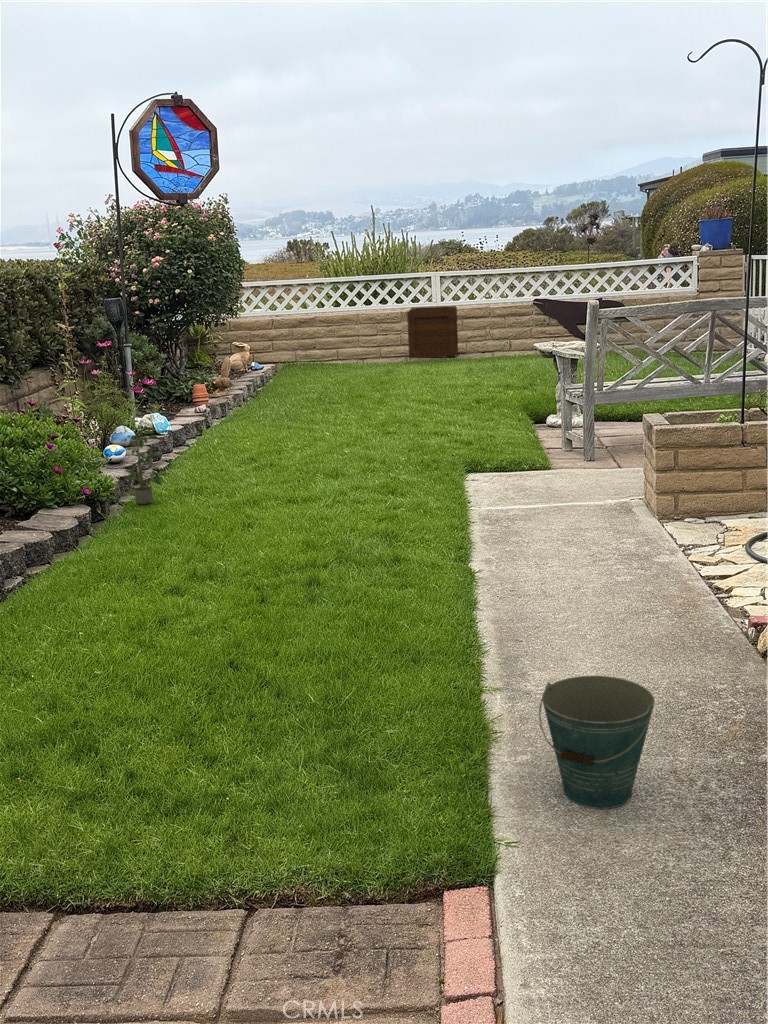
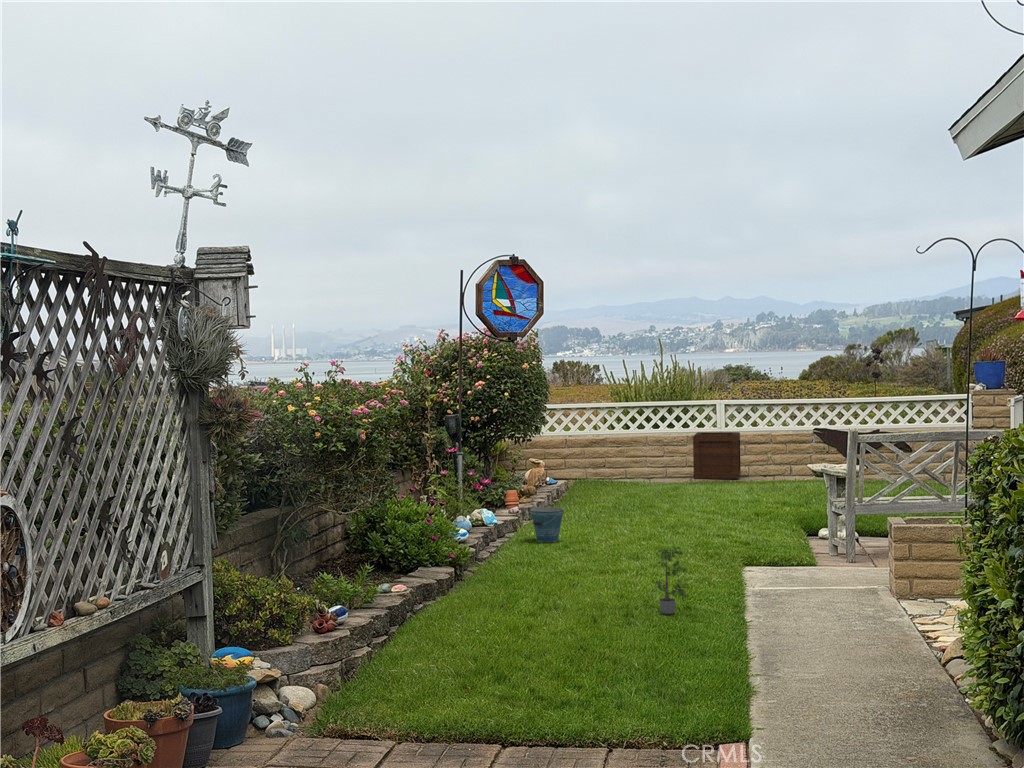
potted plant: present [124,431,167,504] -> present [652,547,689,615]
bucket: present [539,676,655,809] -> present [530,507,564,542]

